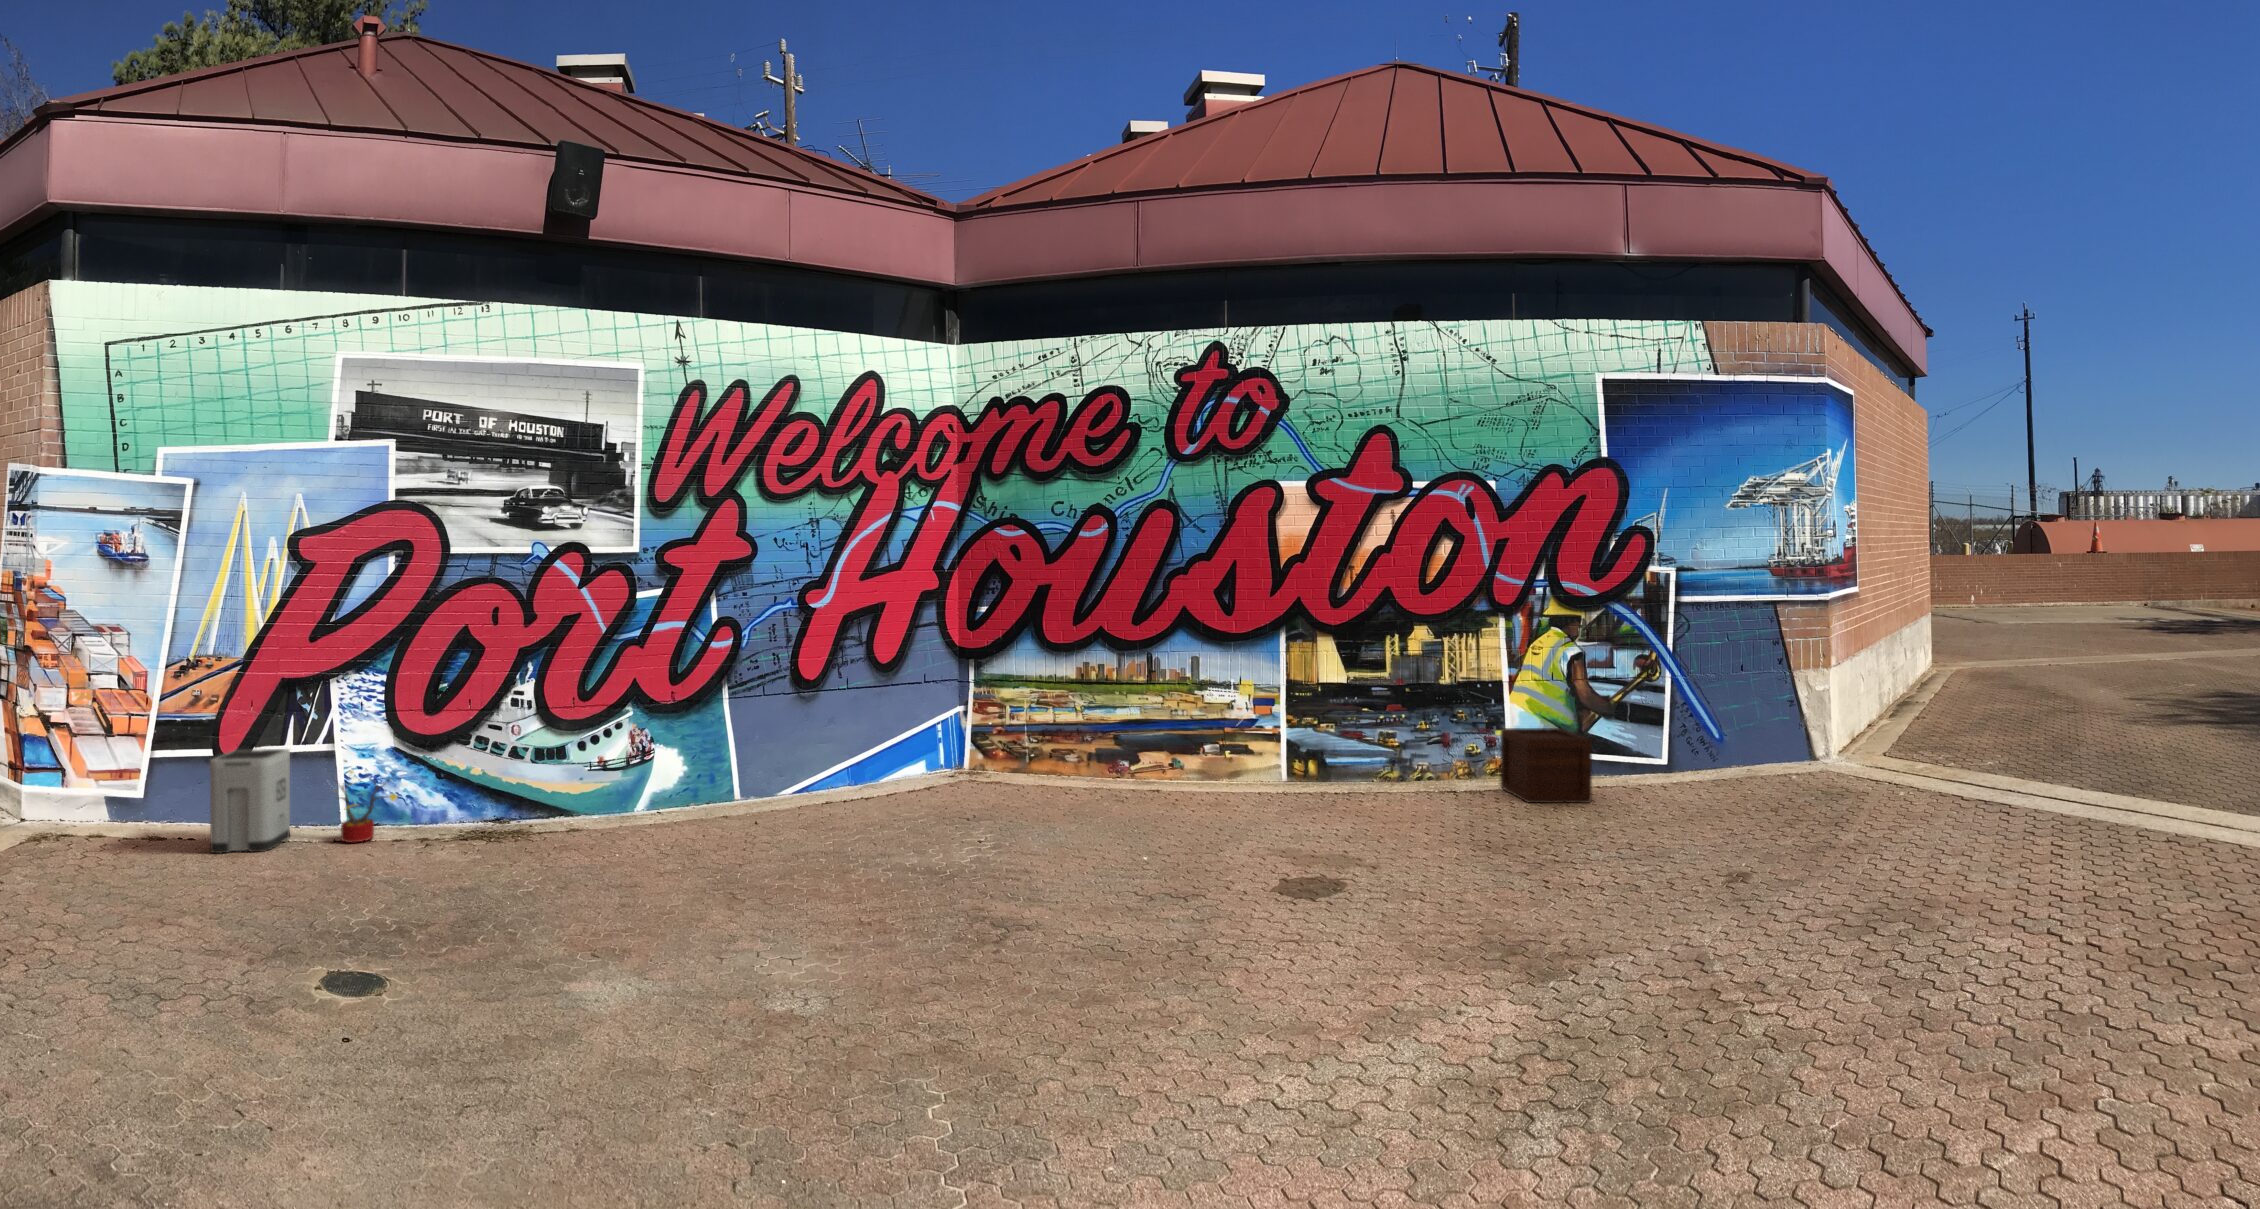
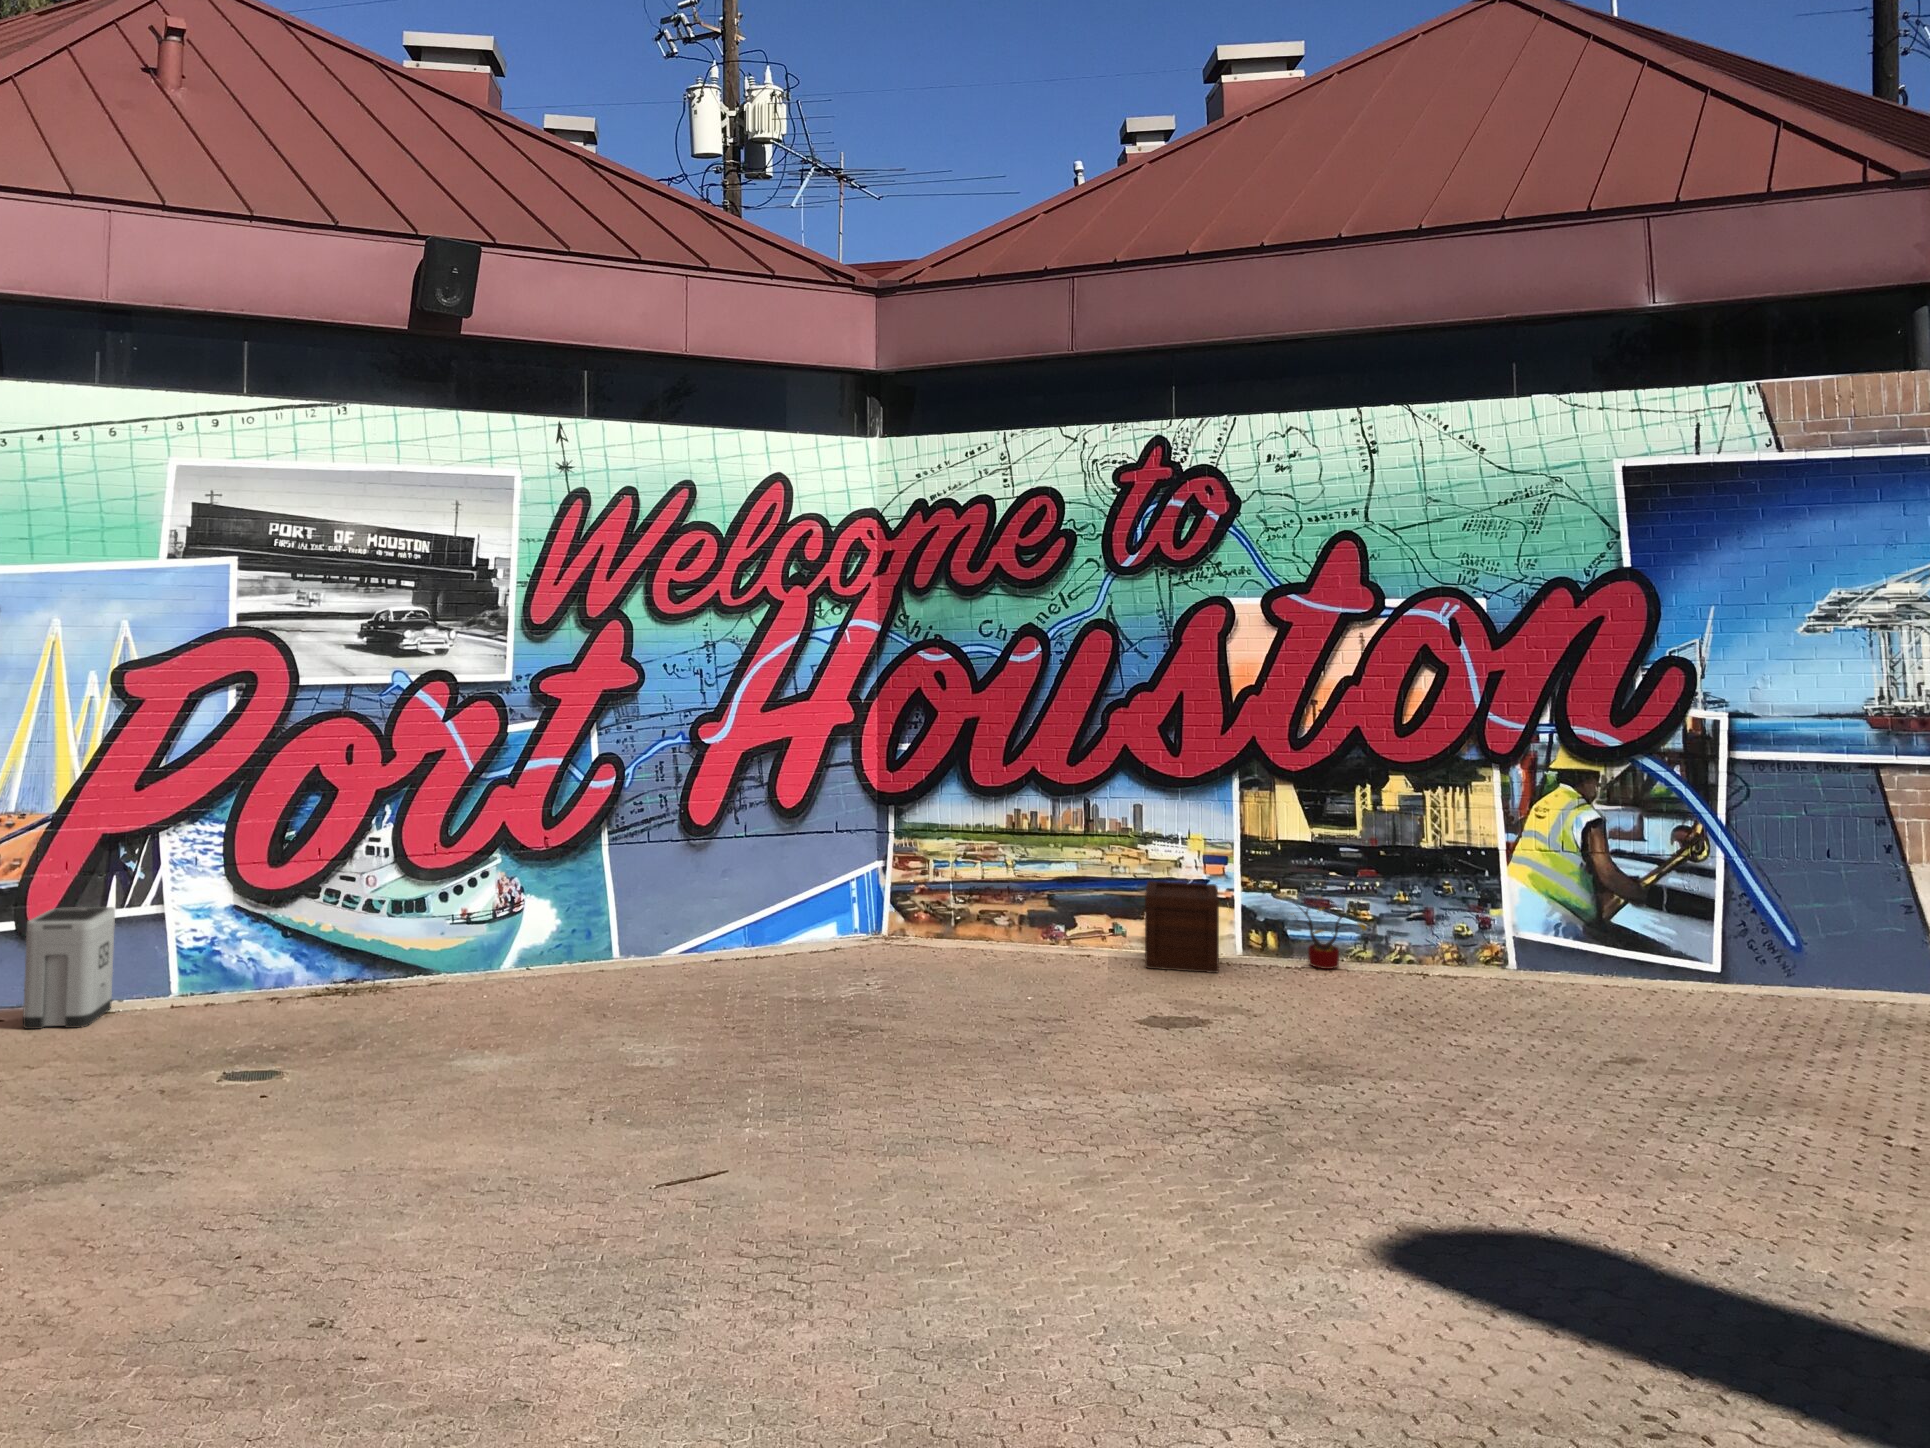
wooden crate: present [1500,728,1592,803] -> present [1145,881,1219,973]
decorative plant: present [341,771,397,843] -> present [1296,897,1366,969]

